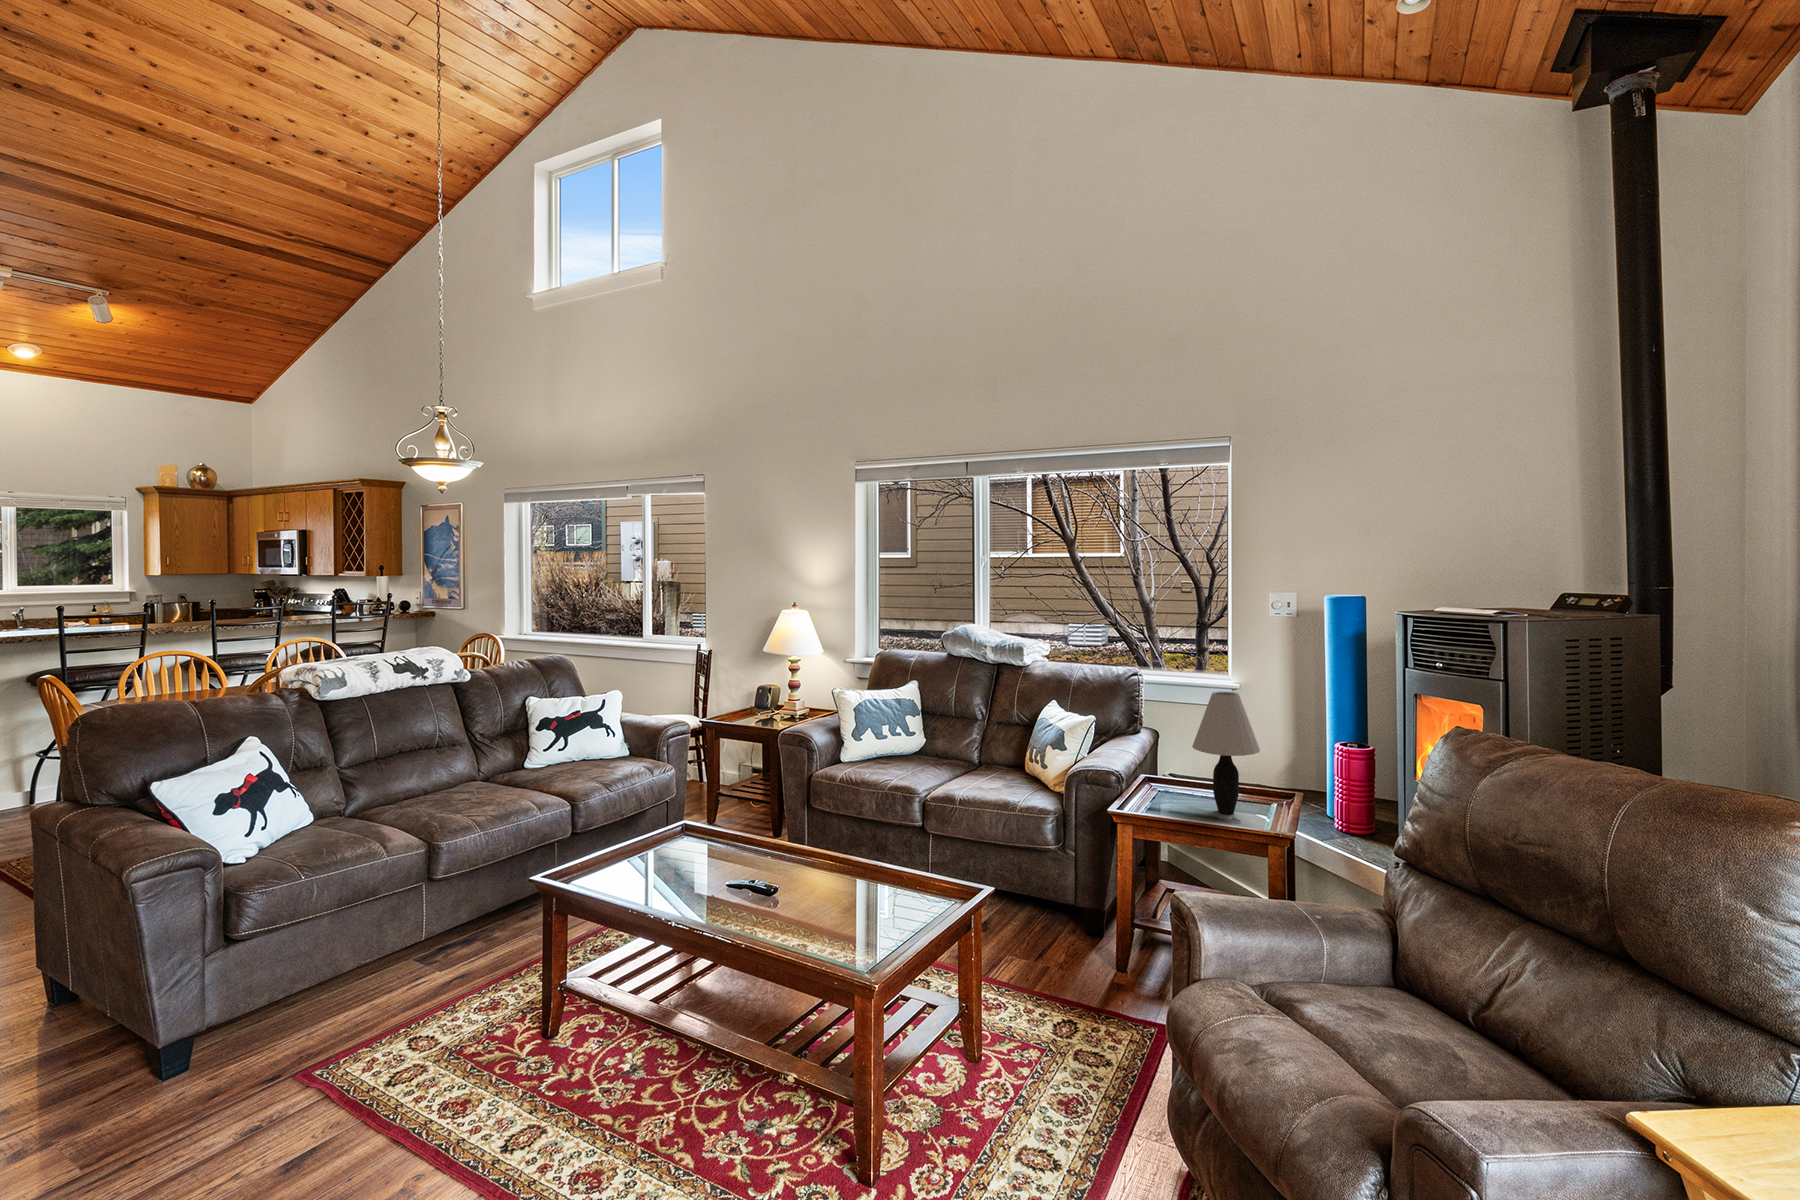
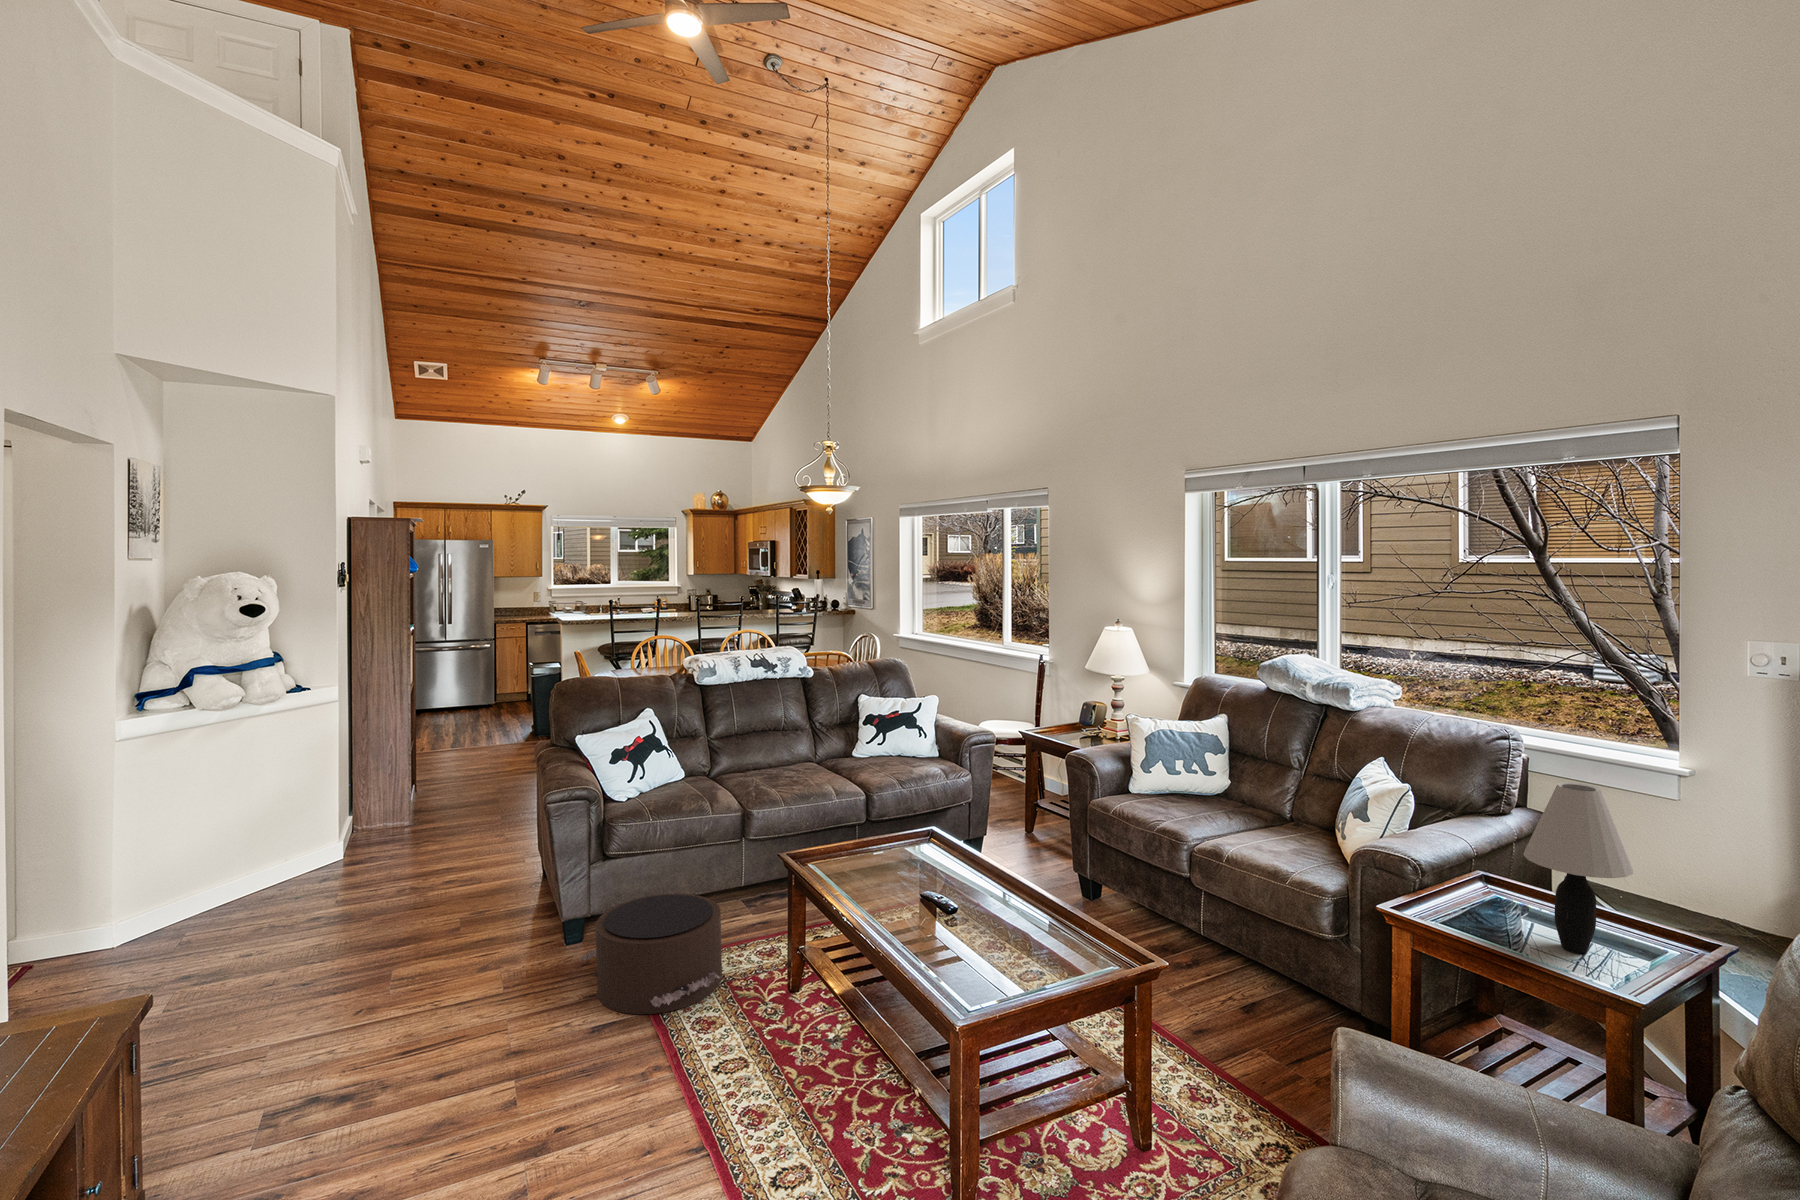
pouf: none [217,955,461,1133] -> present [580,894,722,1014]

